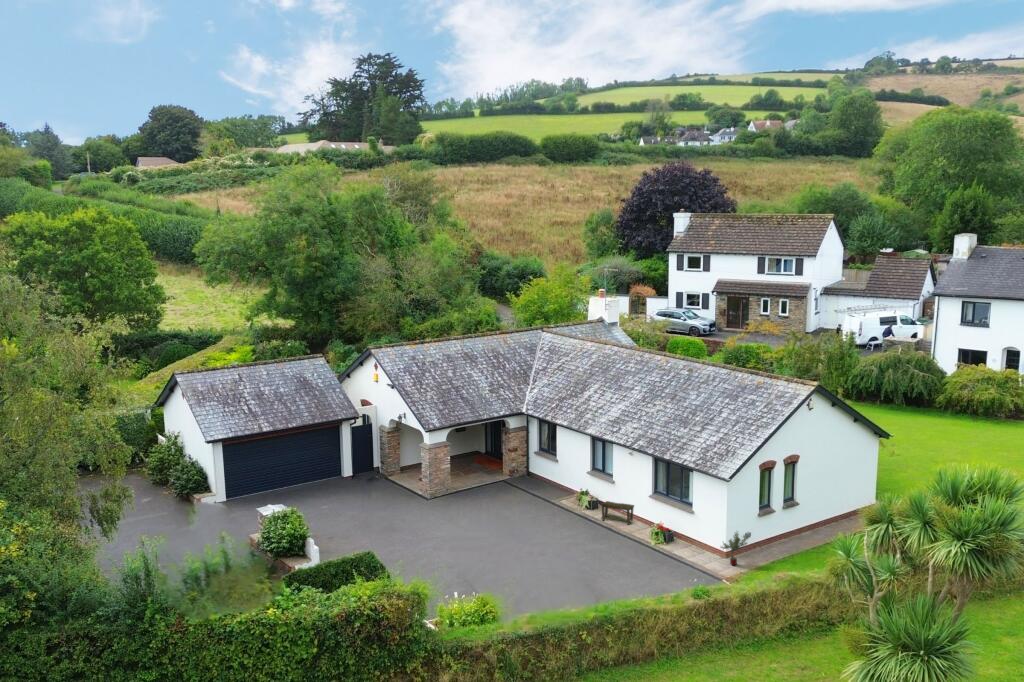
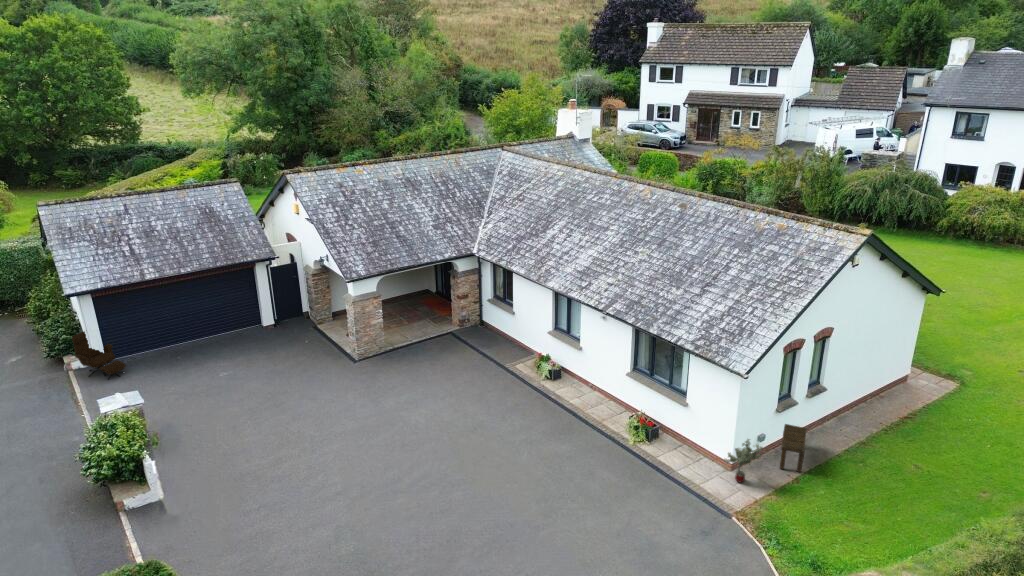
lounge chair: none [201,471,241,511] -> present [72,331,126,379]
bench: present [601,501,634,525] -> present [780,424,807,472]

